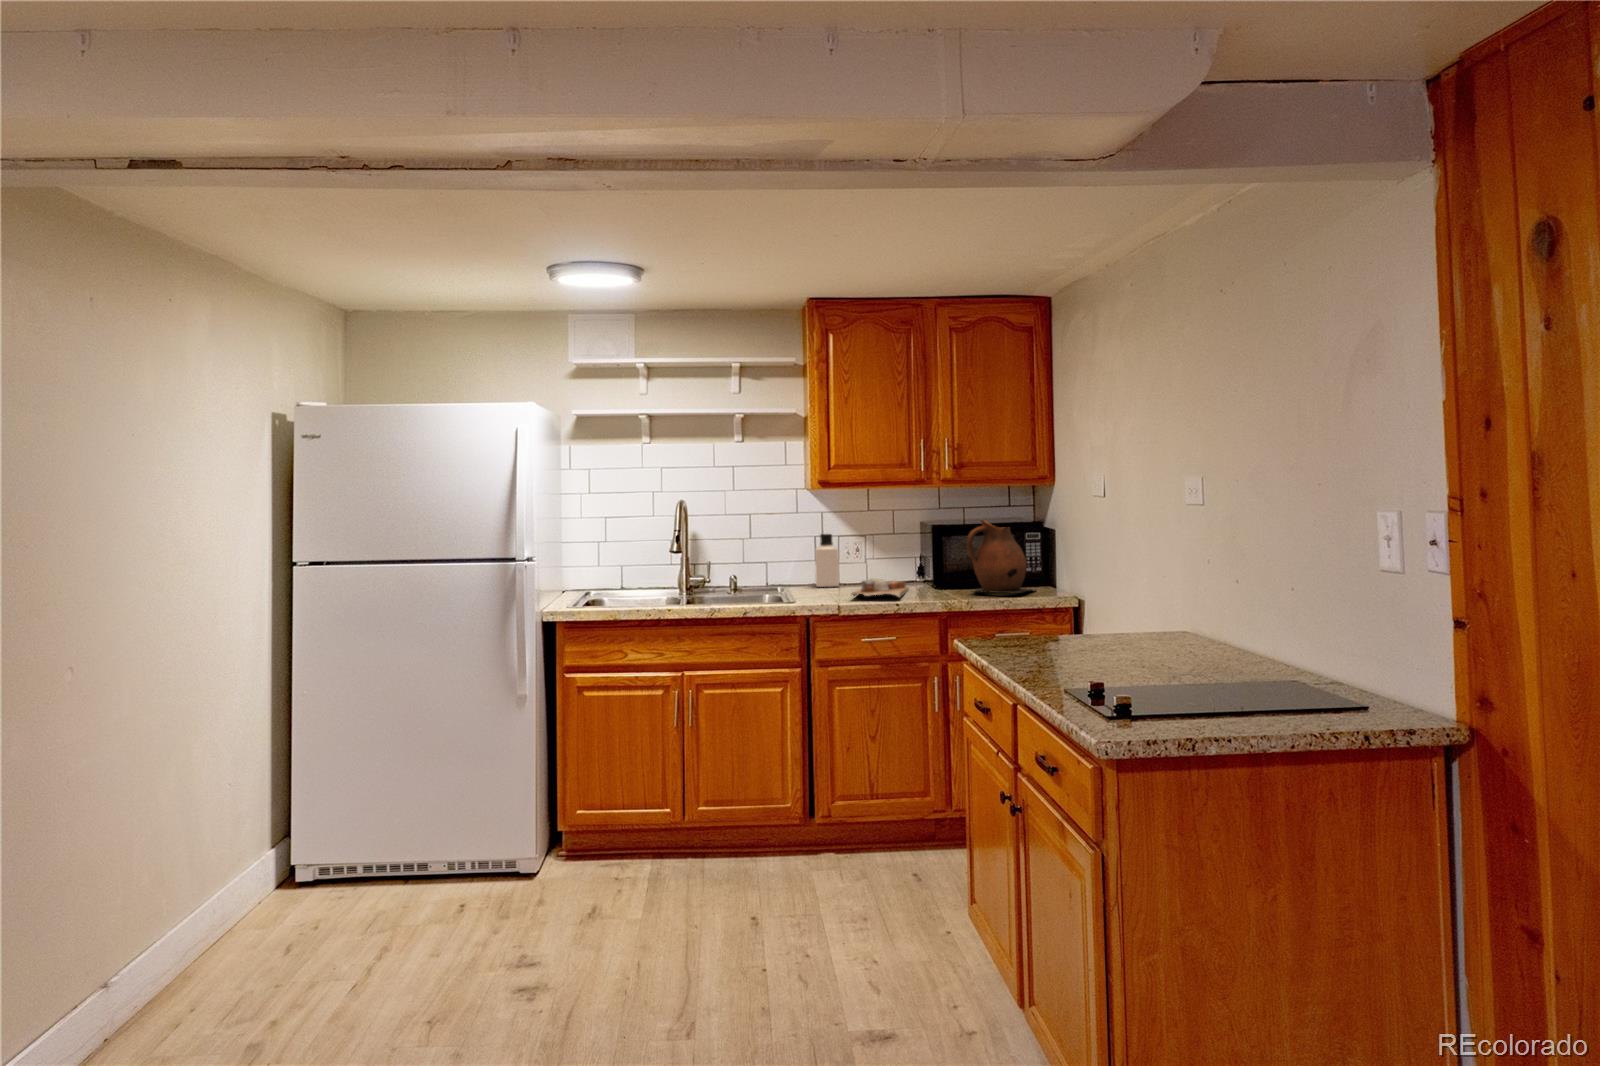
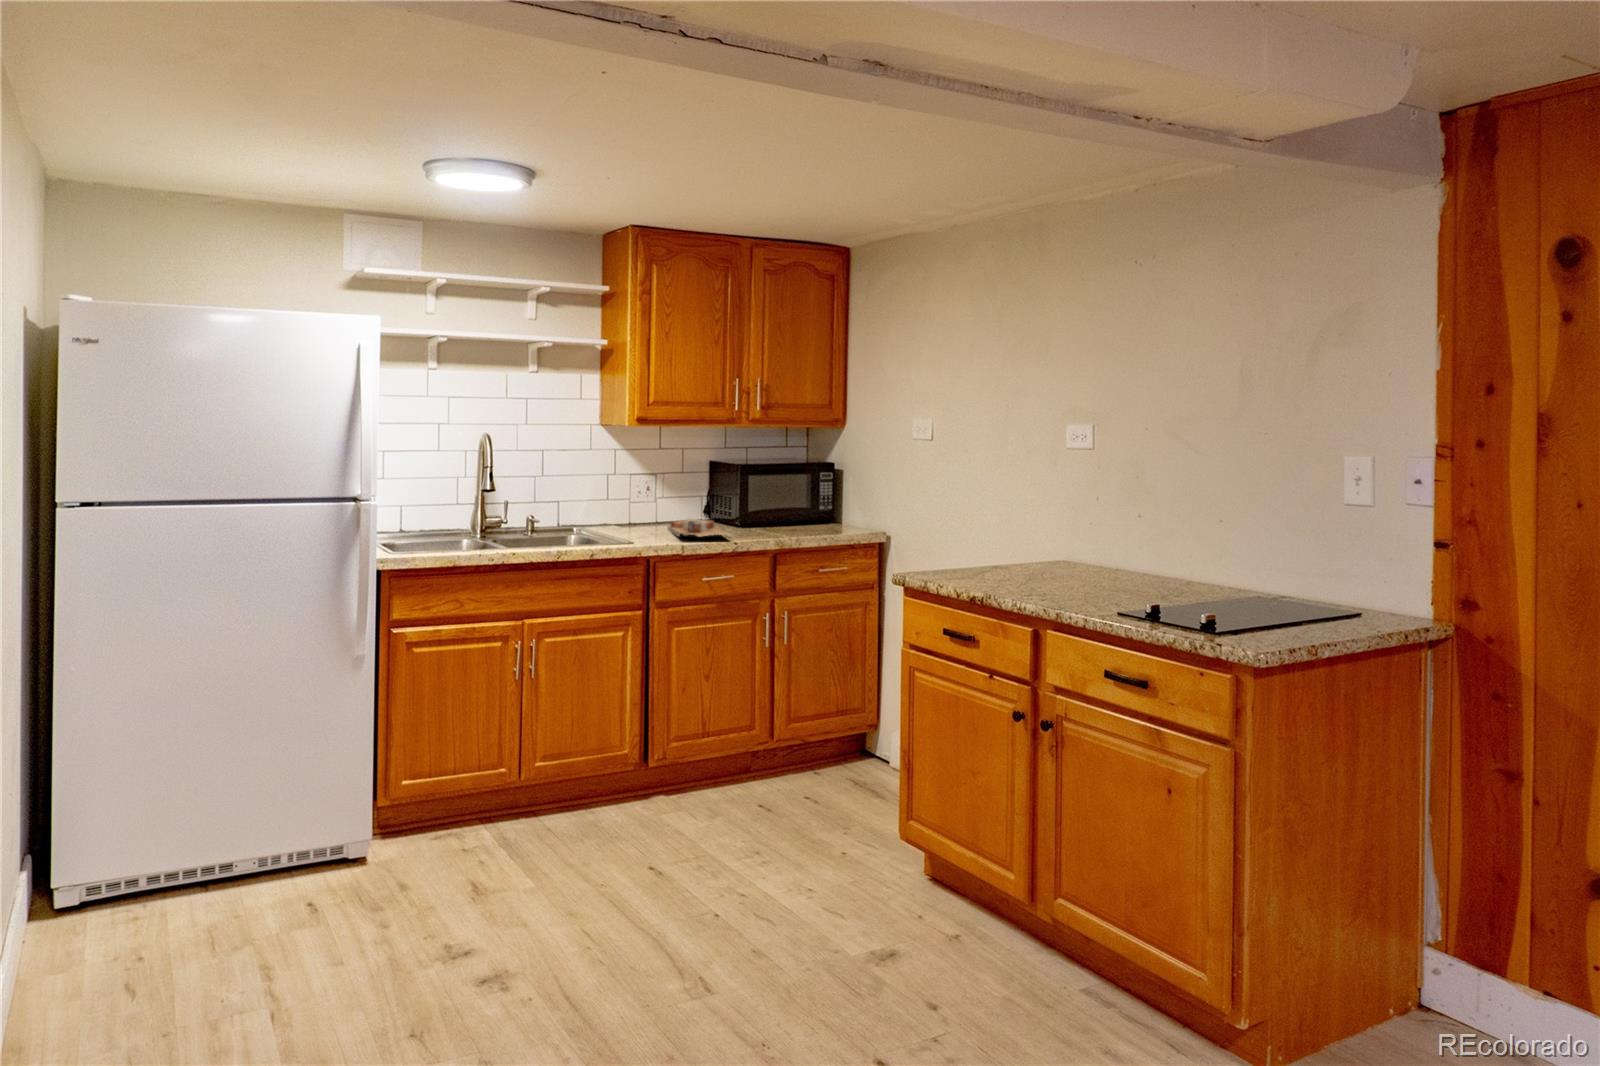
ceramic pitcher: present [967,520,1032,594] -> none [780,462,836,534]
bottle: present [815,534,839,587] -> none [605,471,635,527]

